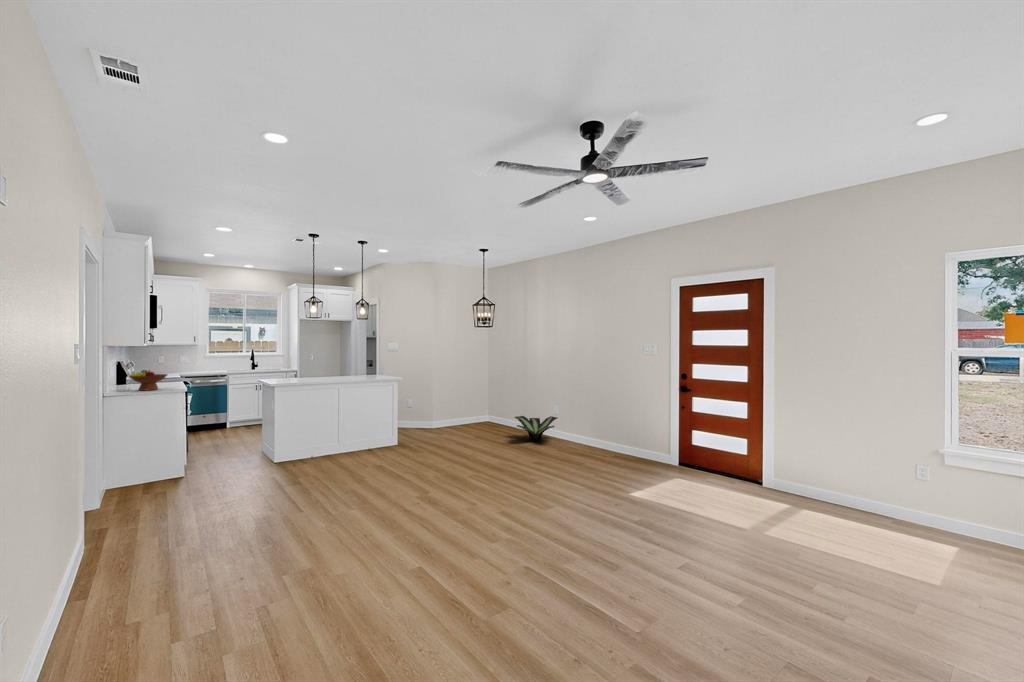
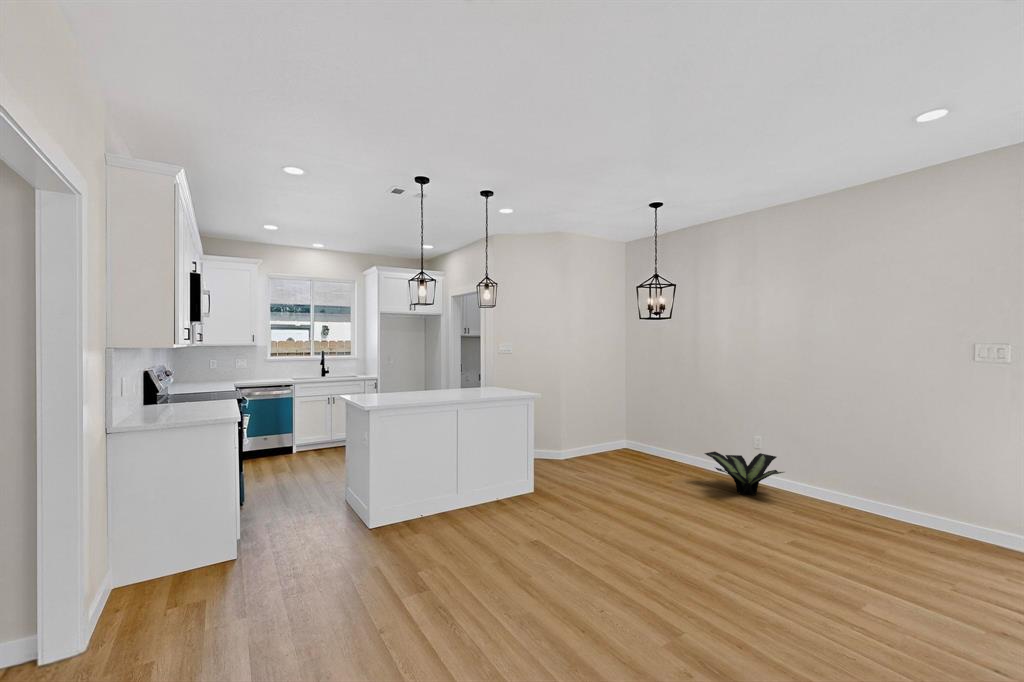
fruit bowl: present [129,370,167,391] -> none [151,384,212,417]

